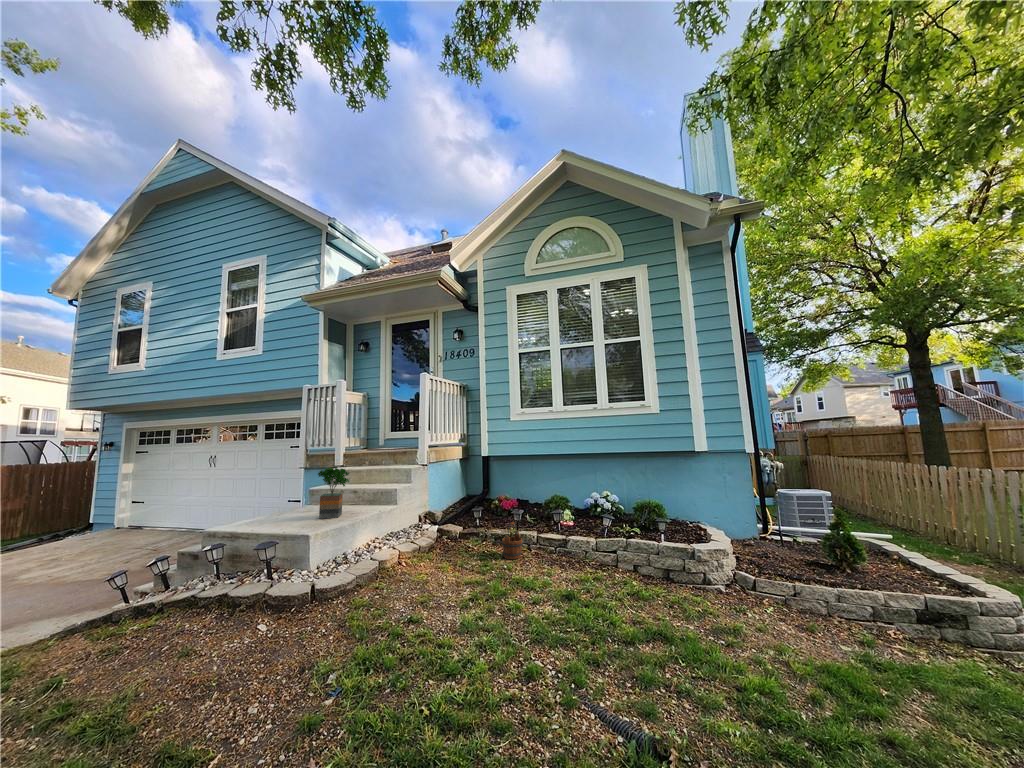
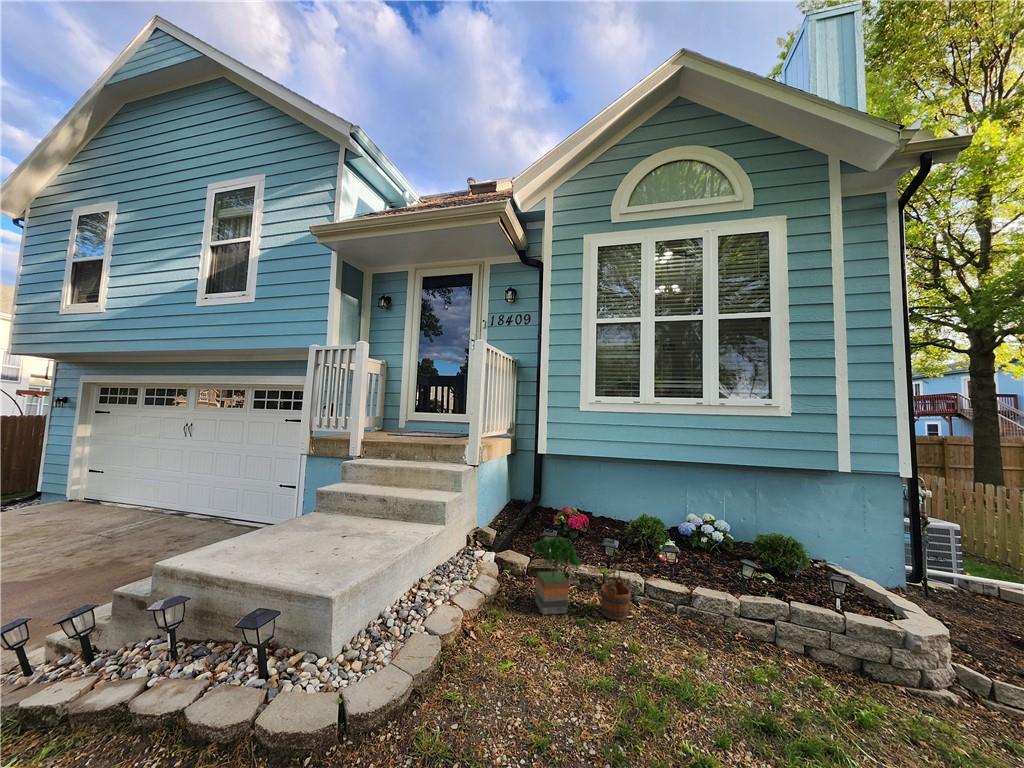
potted tree: present [318,468,349,519] -> present [533,537,581,615]

